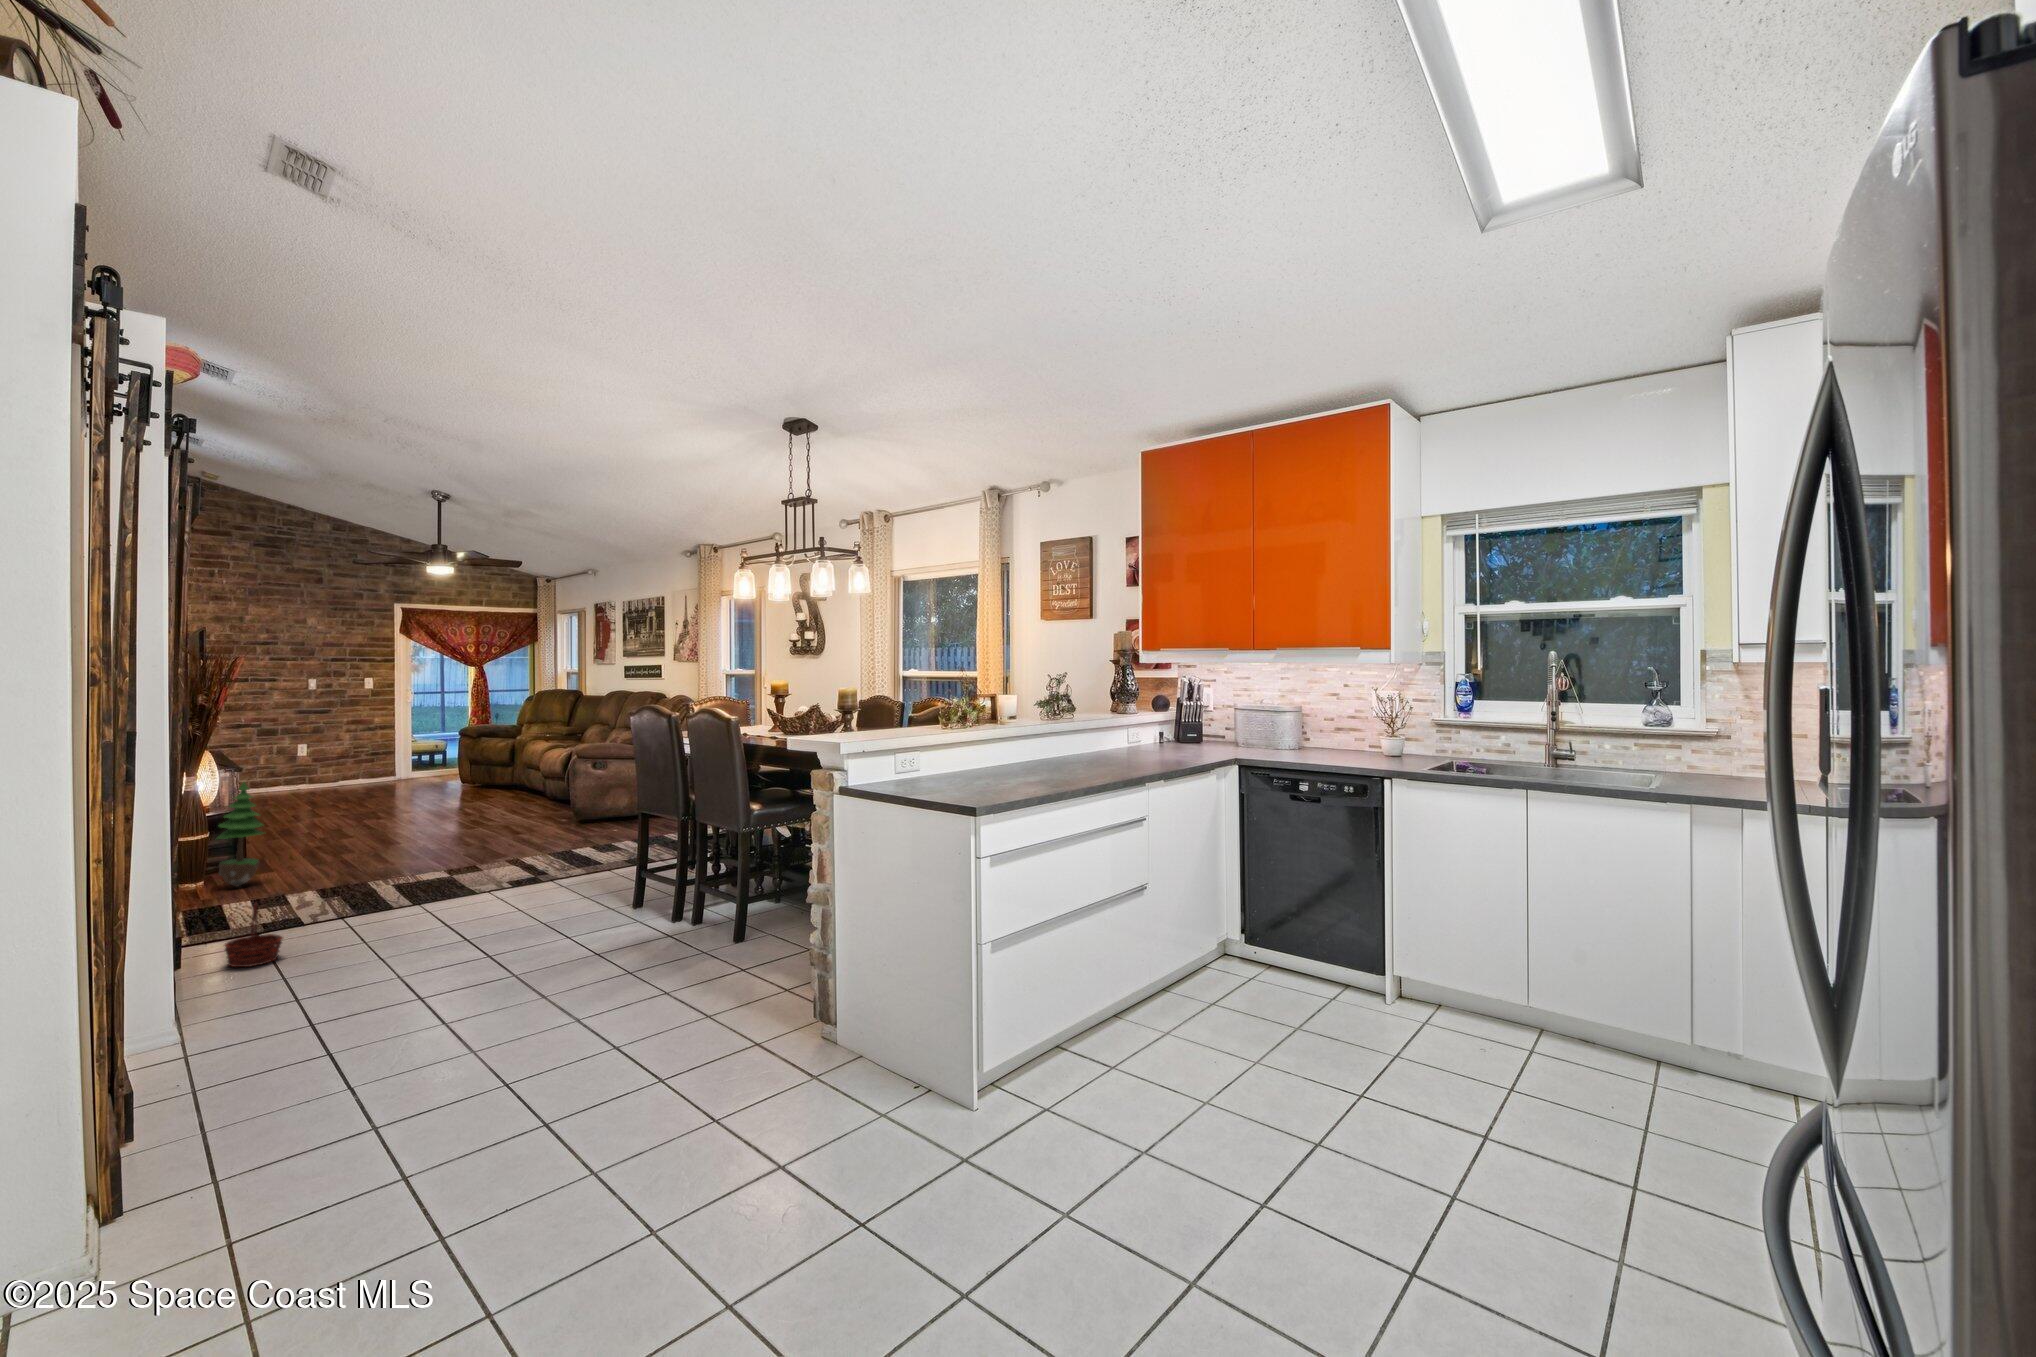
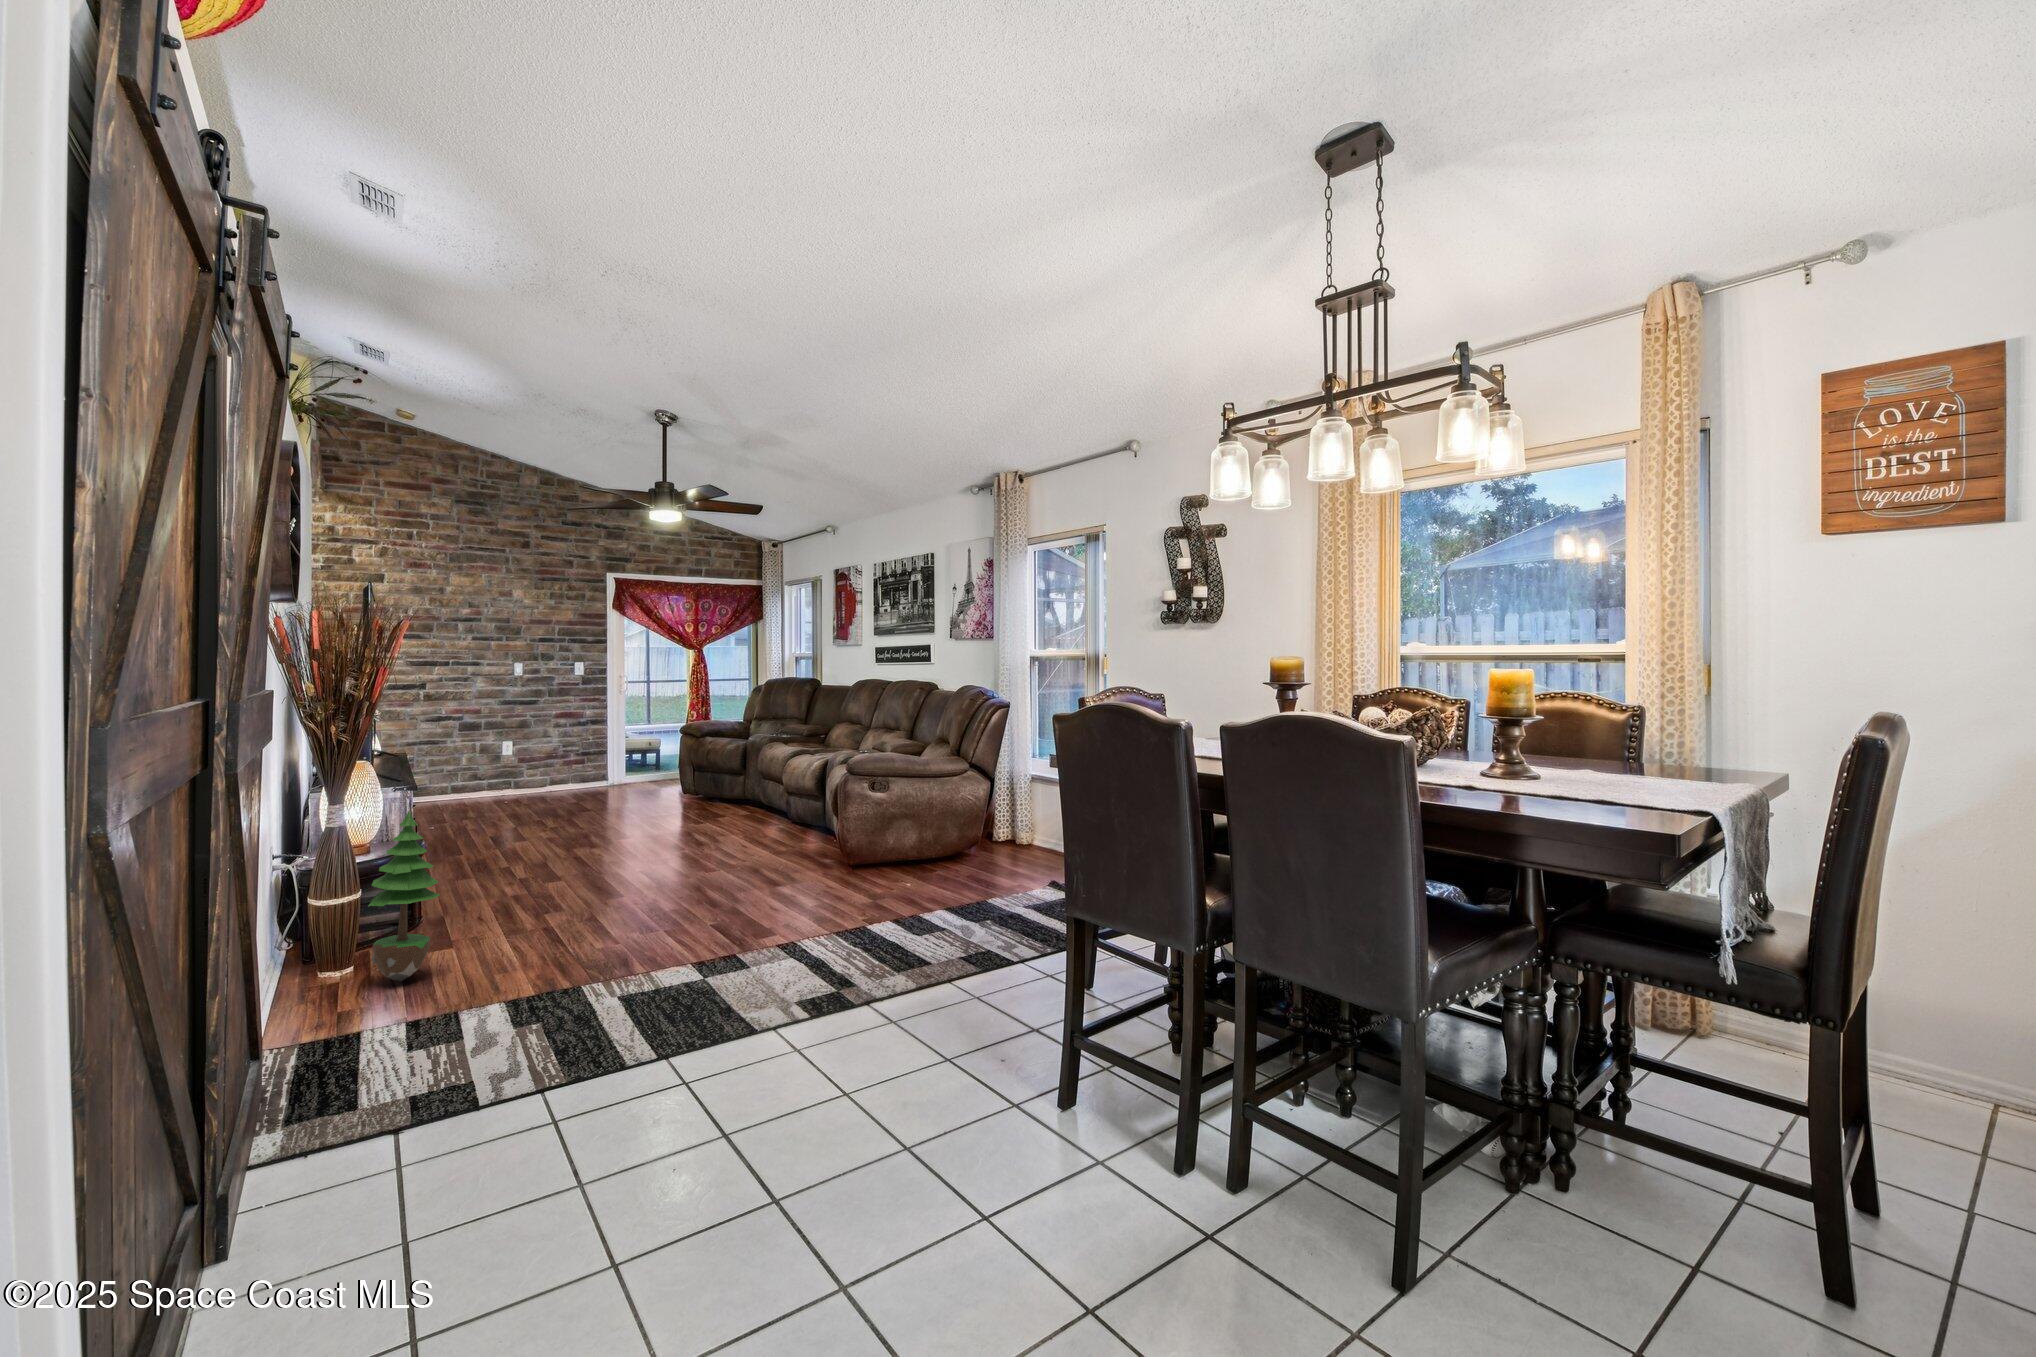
basket: present [225,903,283,967] -> none [317,1106,434,1259]

